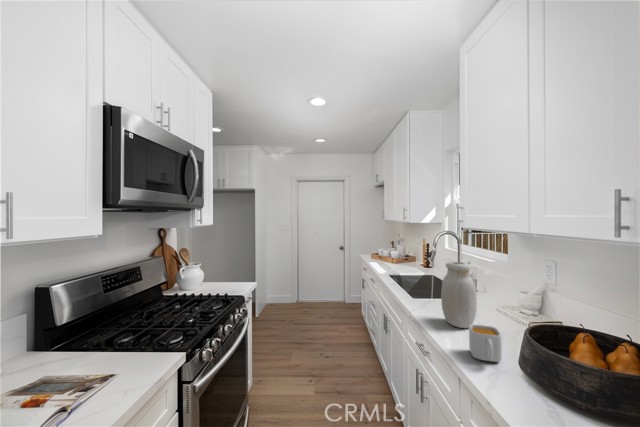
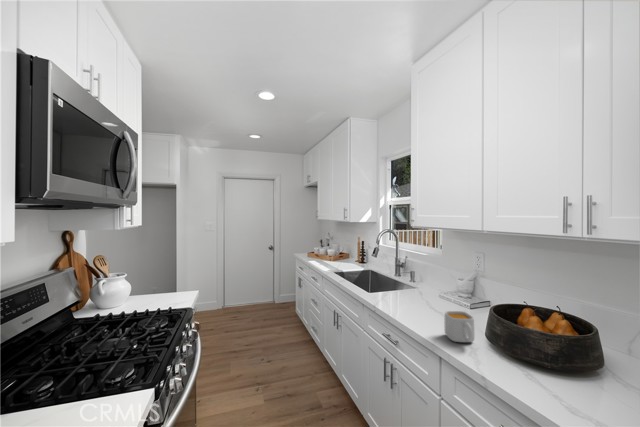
jar: present [441,262,477,328] -> none [406,256,437,316]

